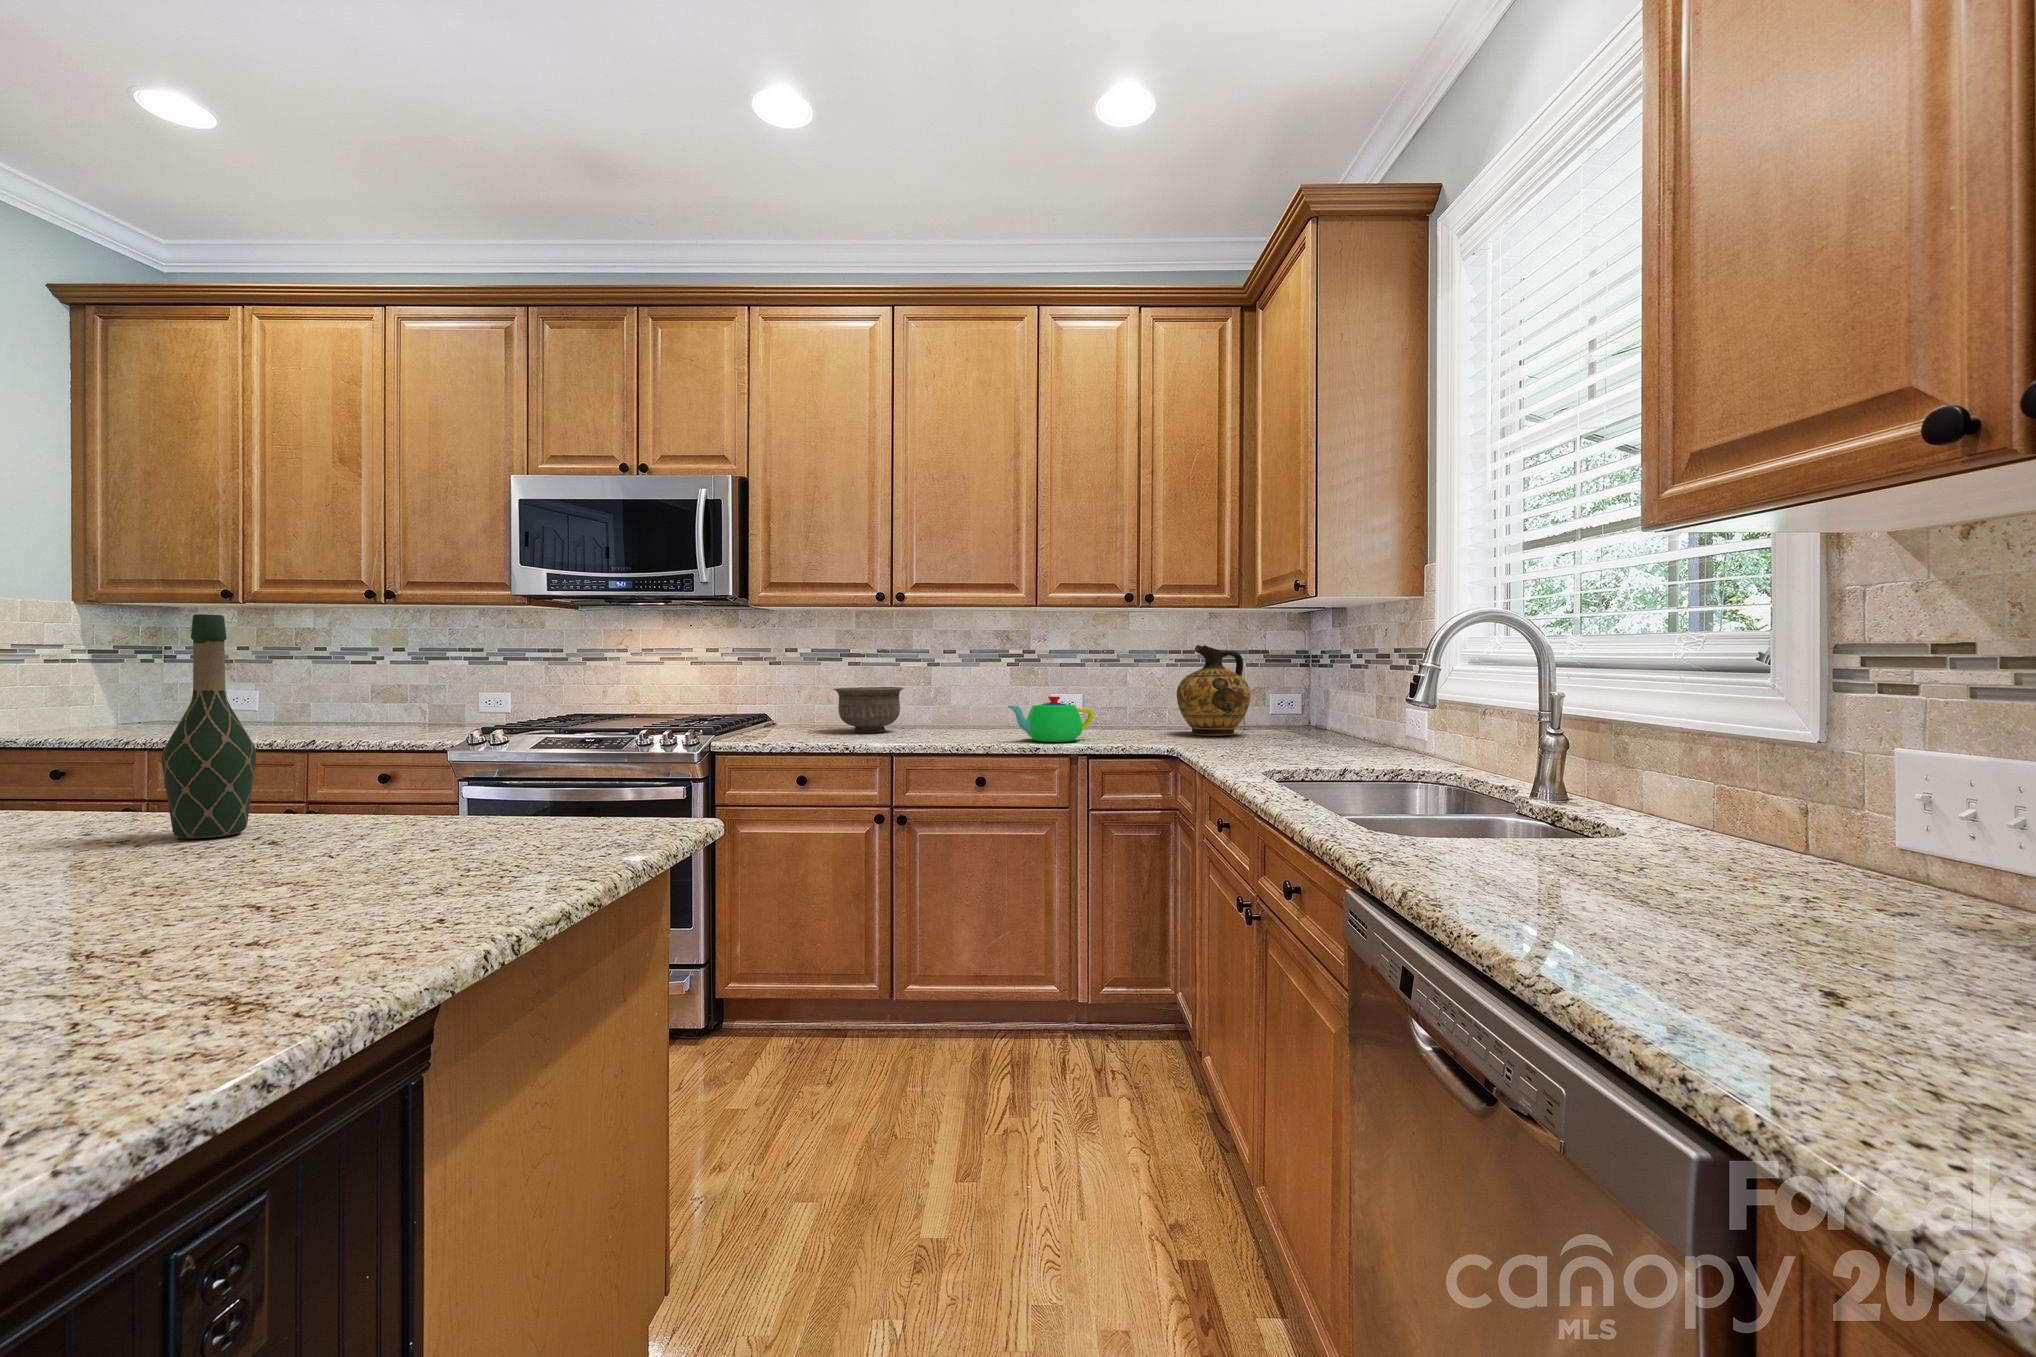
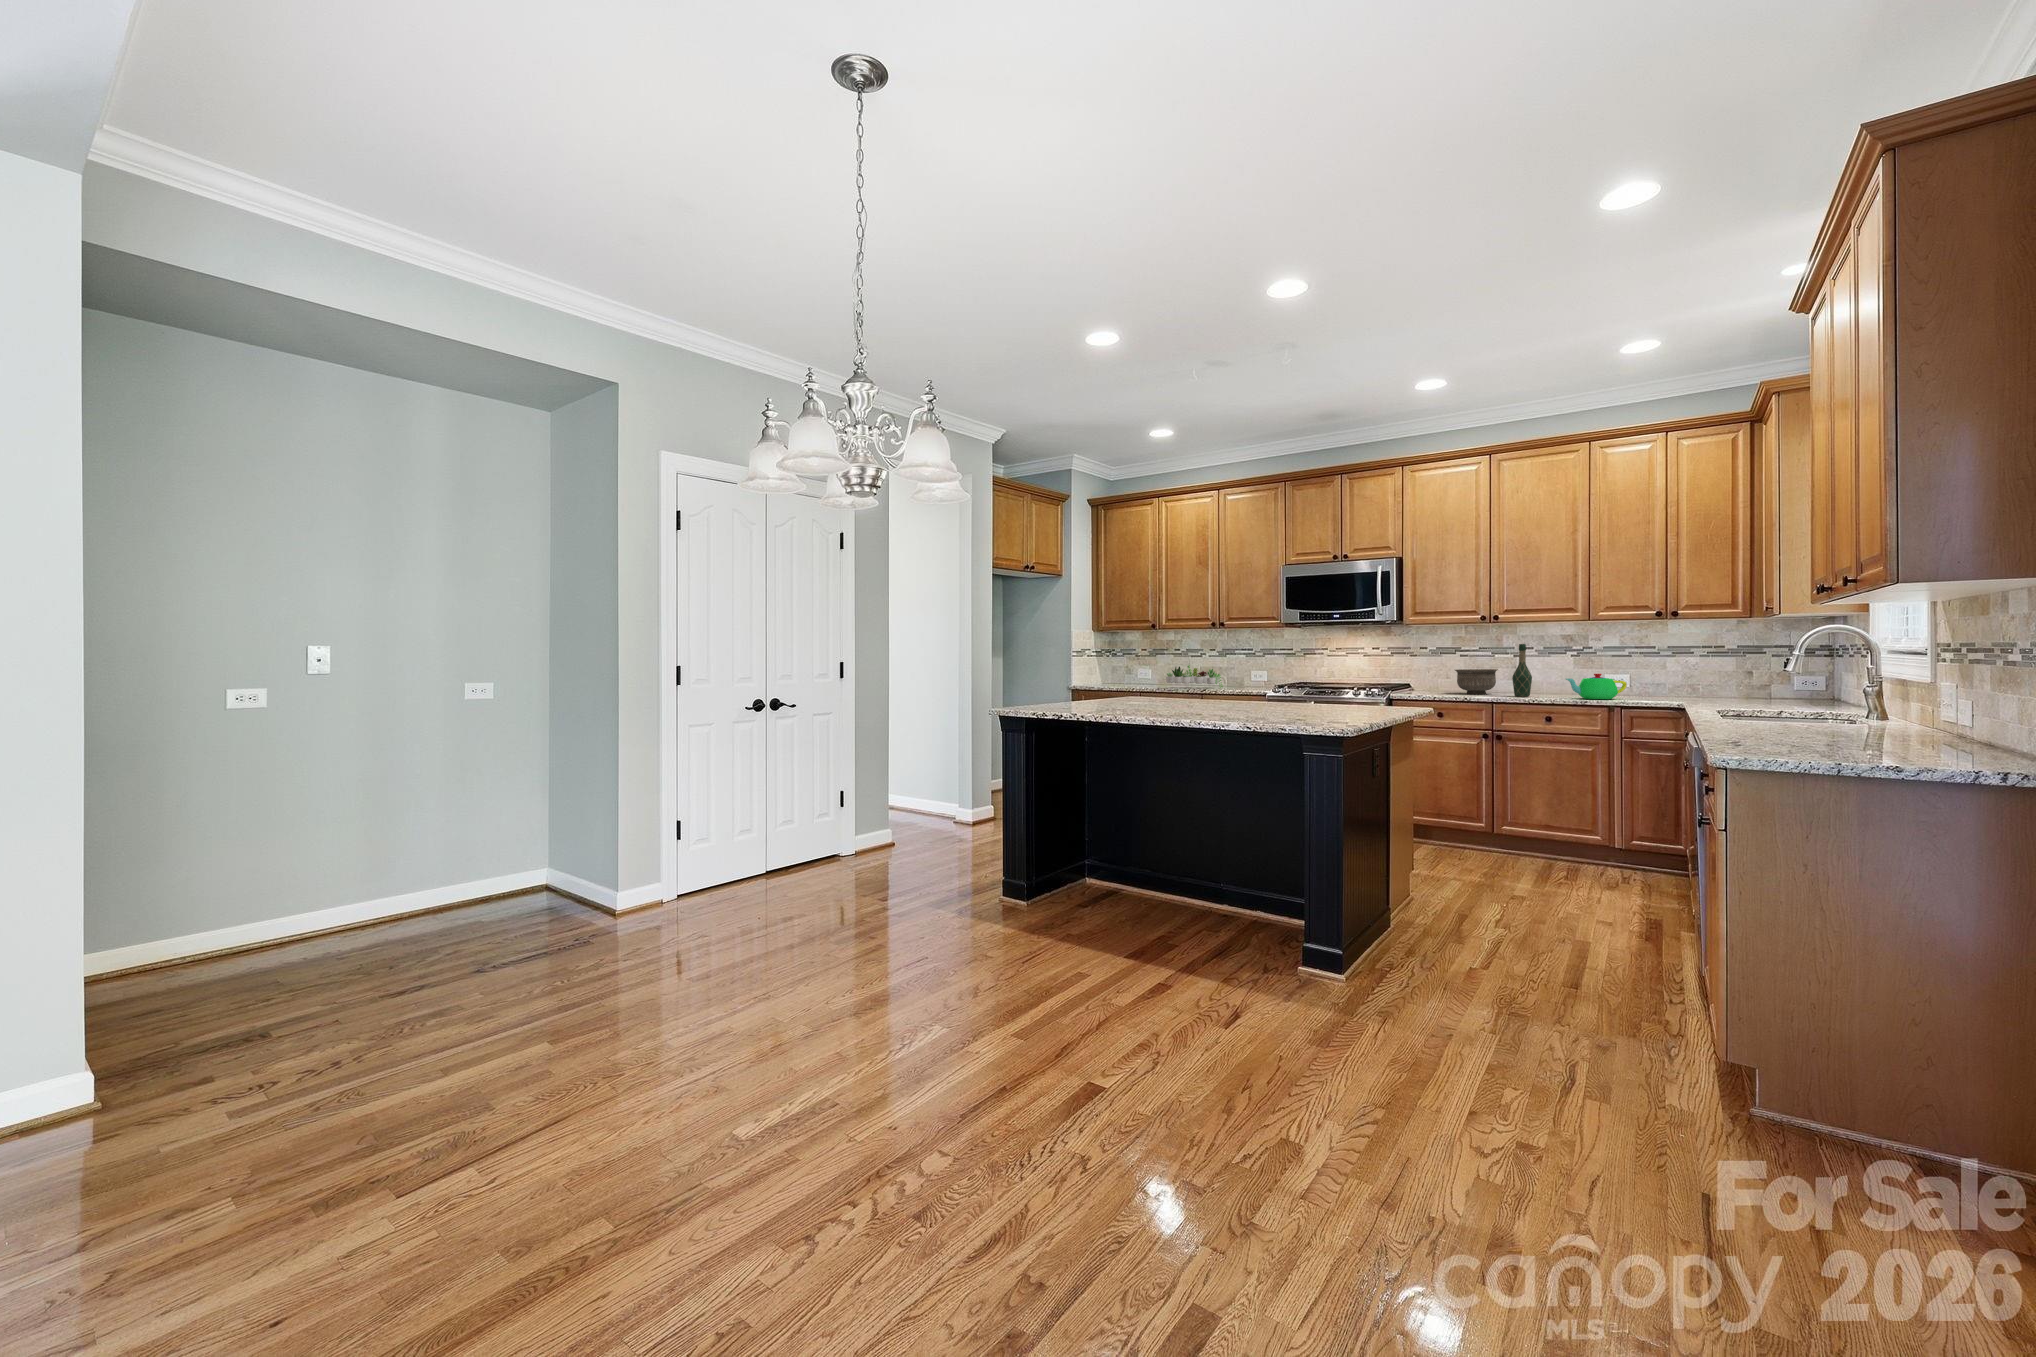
wine bottle: present [161,614,256,838] -> present [1512,644,1532,697]
ceramic jug: present [1177,645,1251,736] -> none [1696,642,1756,700]
succulent plant: none [251,677,398,728] -> present [1166,665,1223,688]

